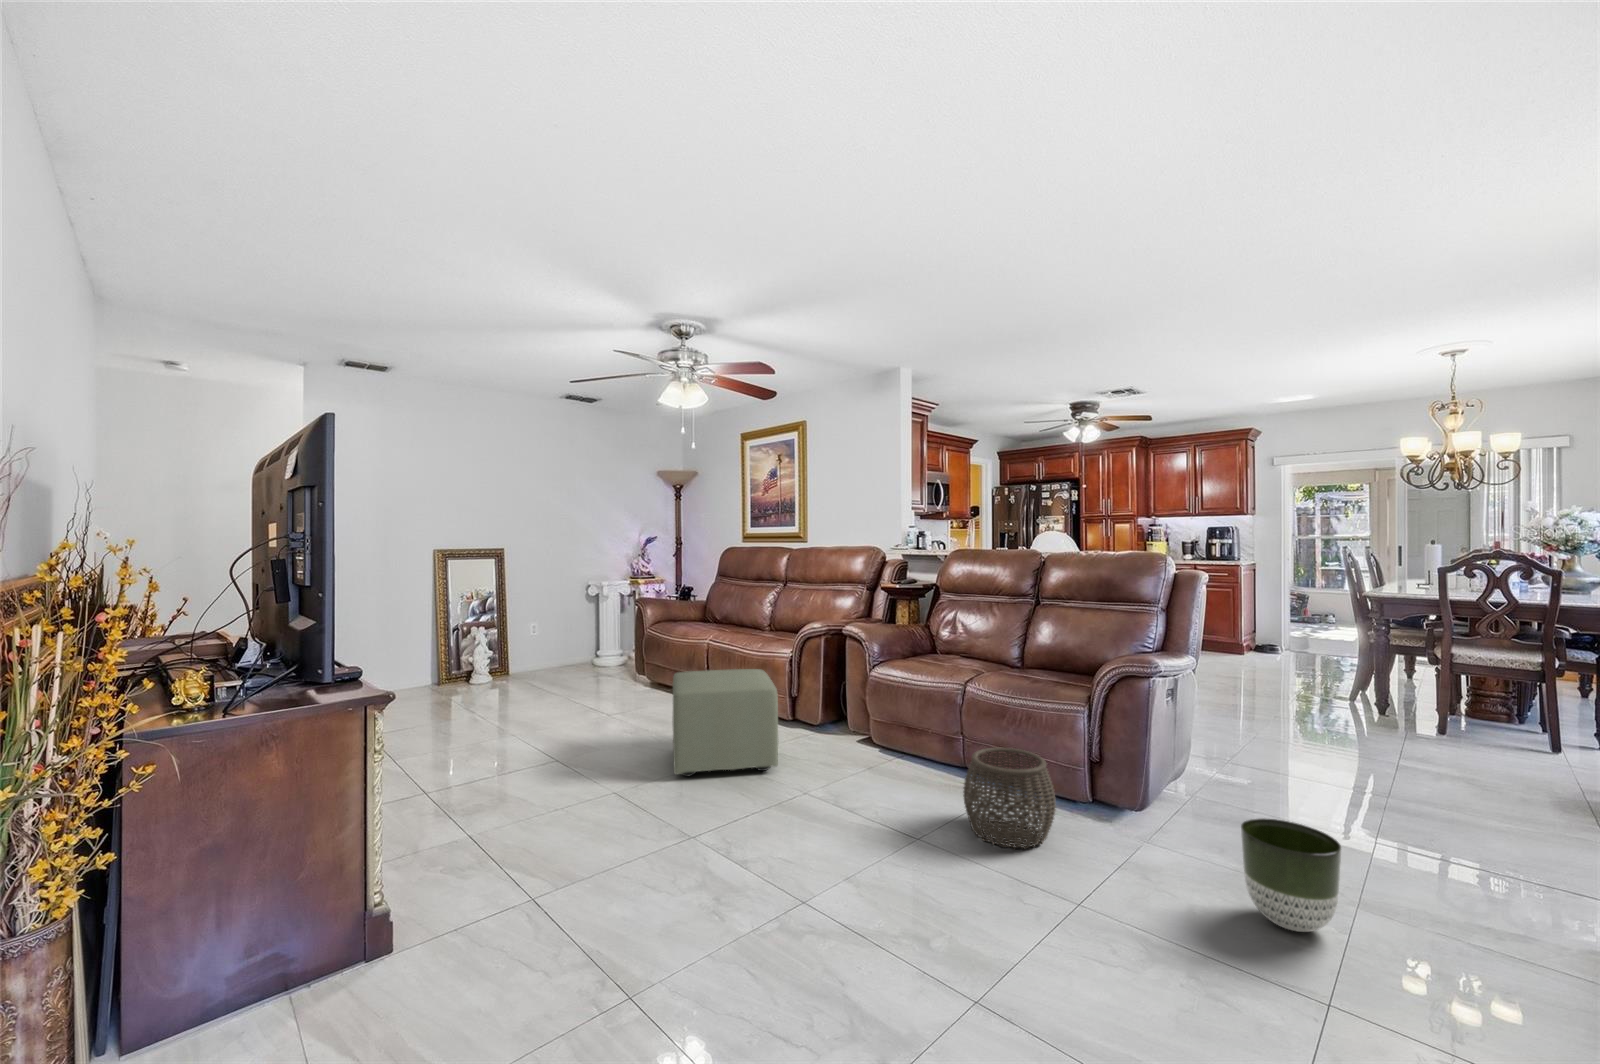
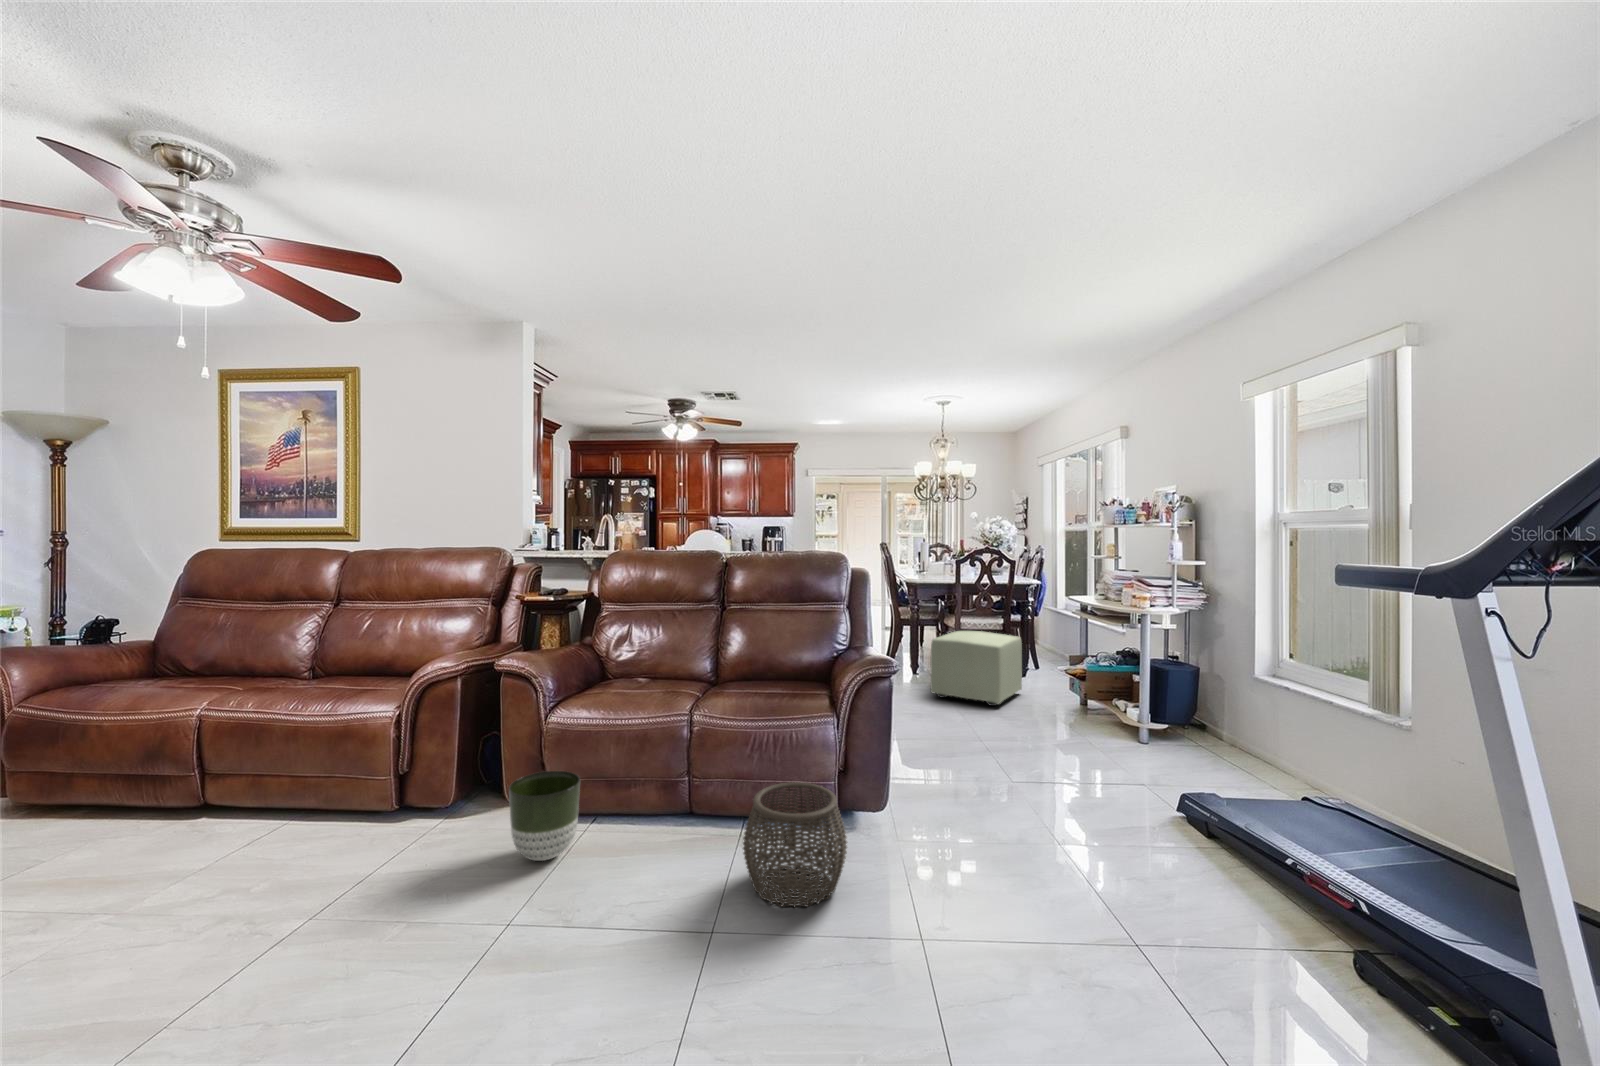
ottoman: present [672,669,779,776] -> present [931,631,1022,706]
planter: present [1241,818,1341,932] -> present [509,771,580,861]

